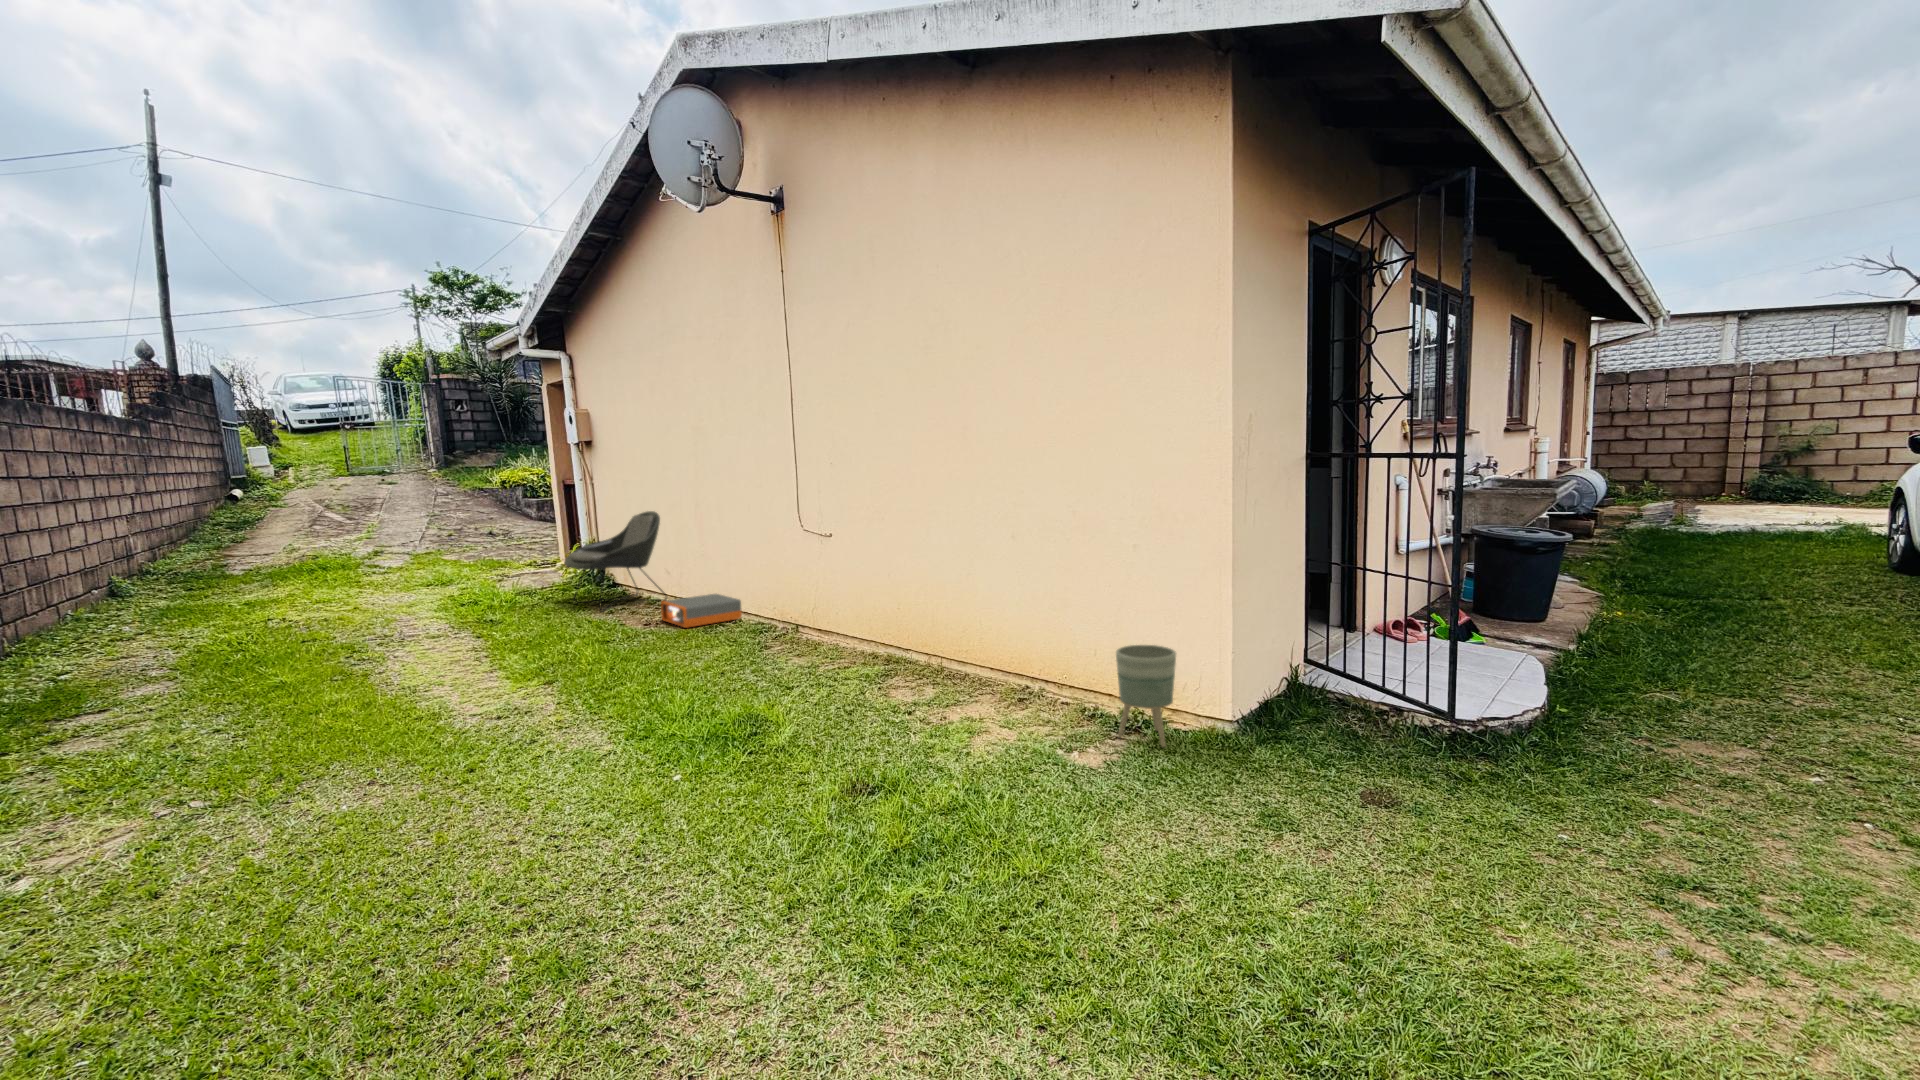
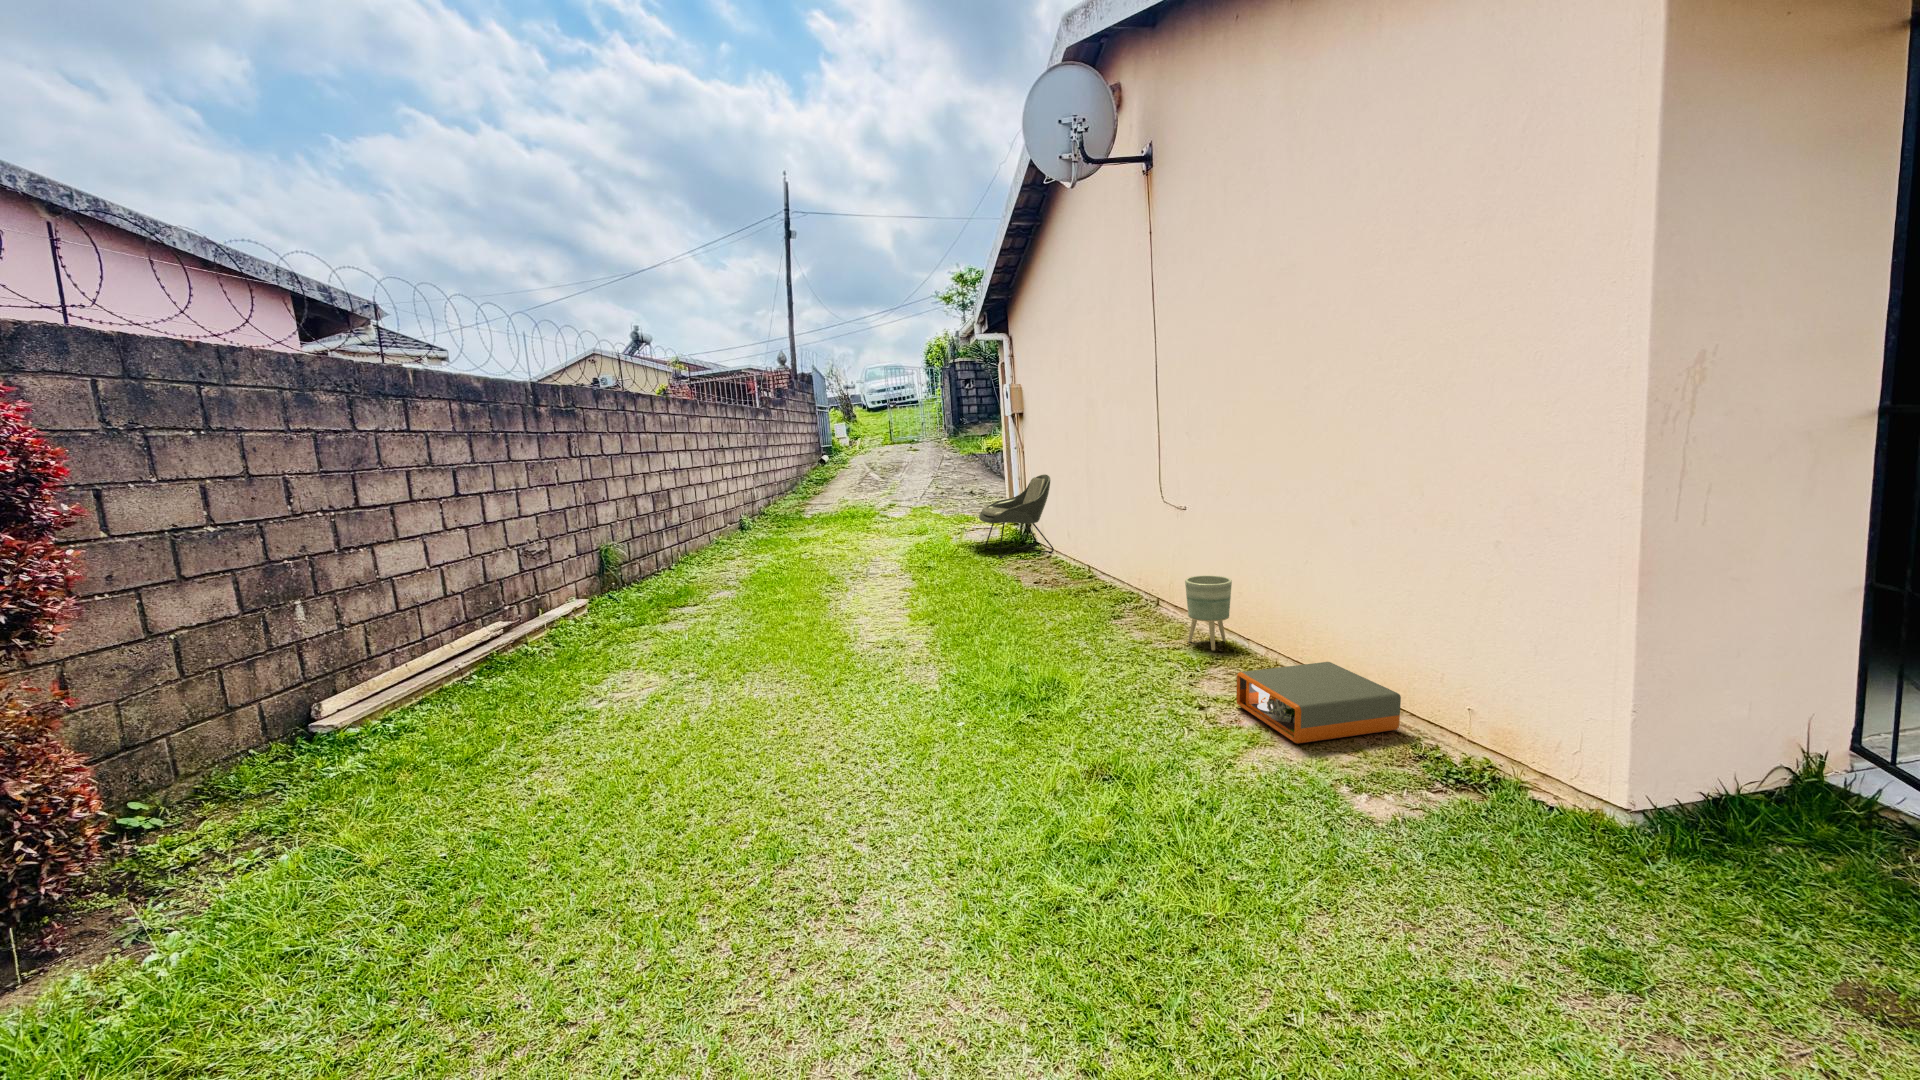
storage box: present [661,594,742,628] -> present [1236,662,1401,743]
planter: present [1116,645,1176,747] -> present [1185,576,1232,651]

